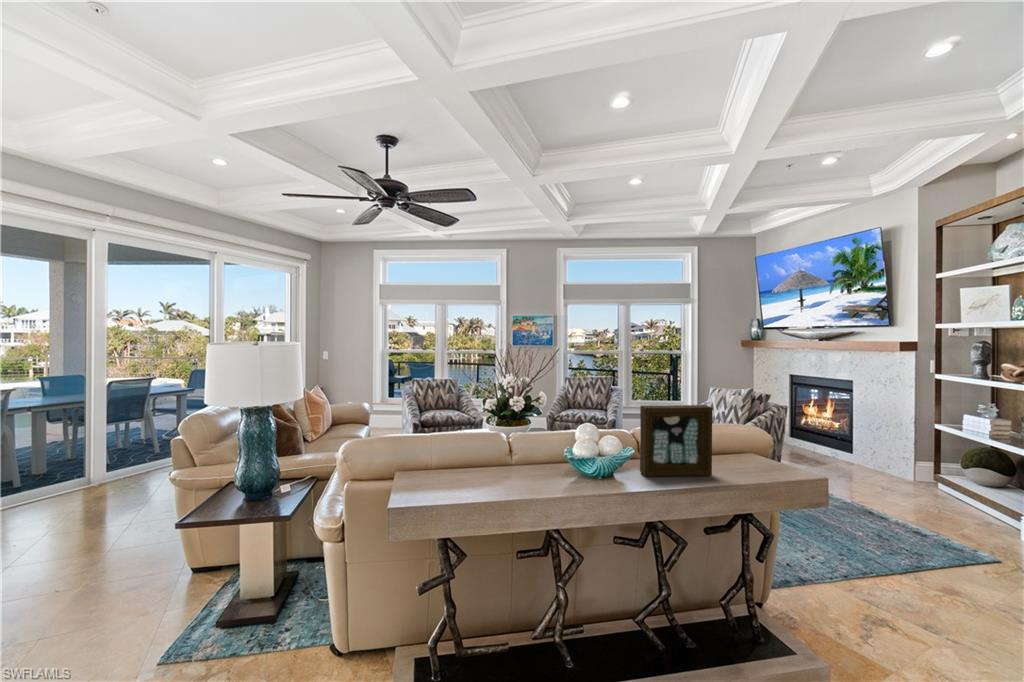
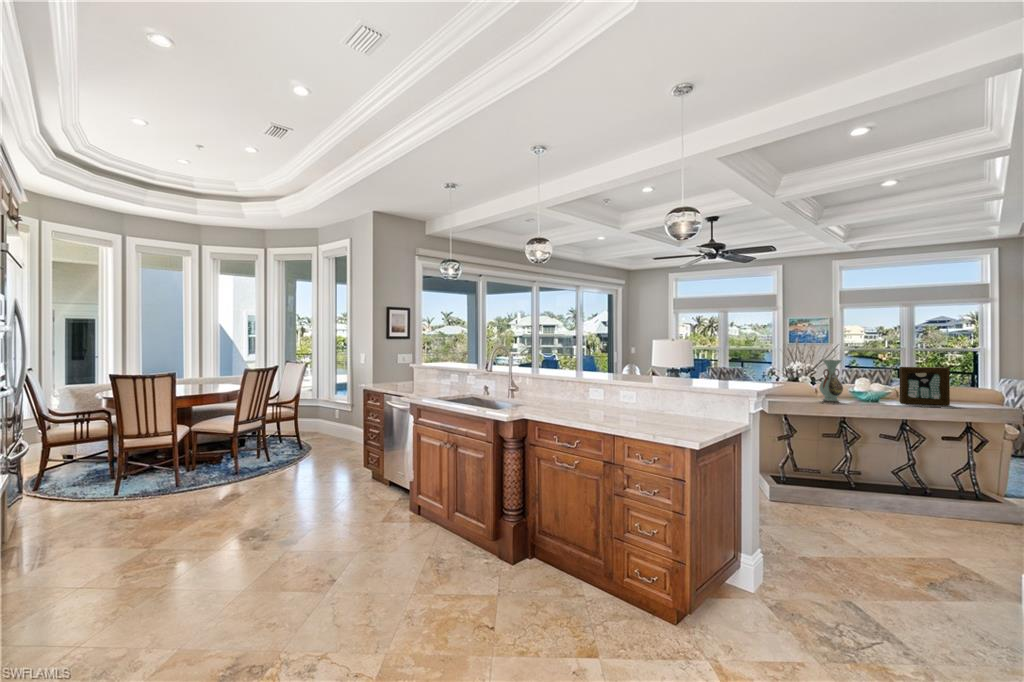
decorative vase: none [511,397,552,491] -> present [819,359,843,402]

